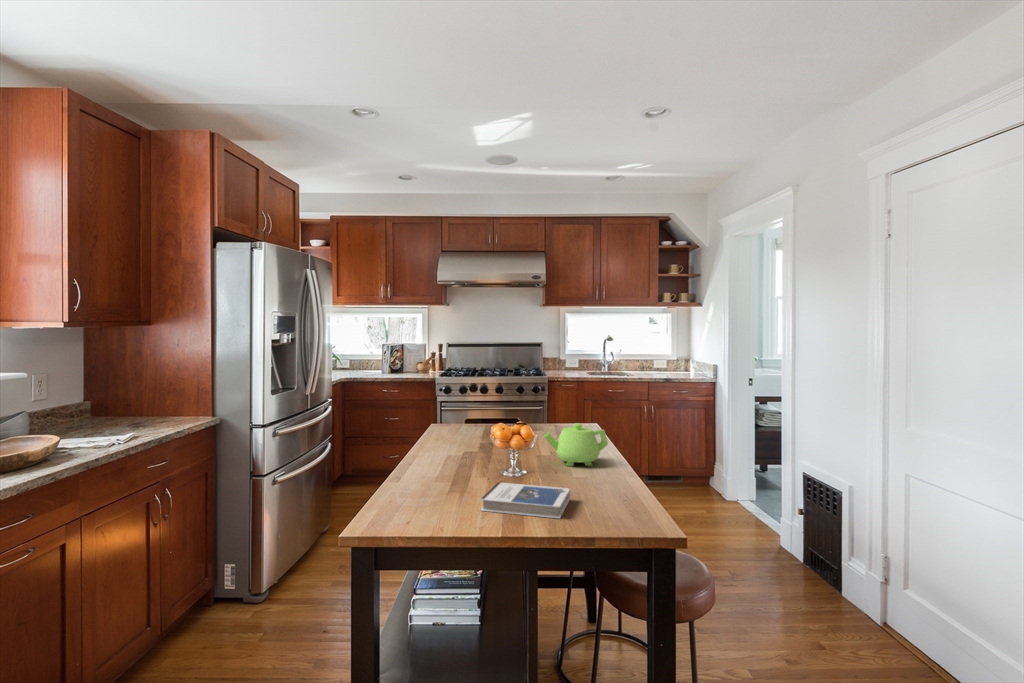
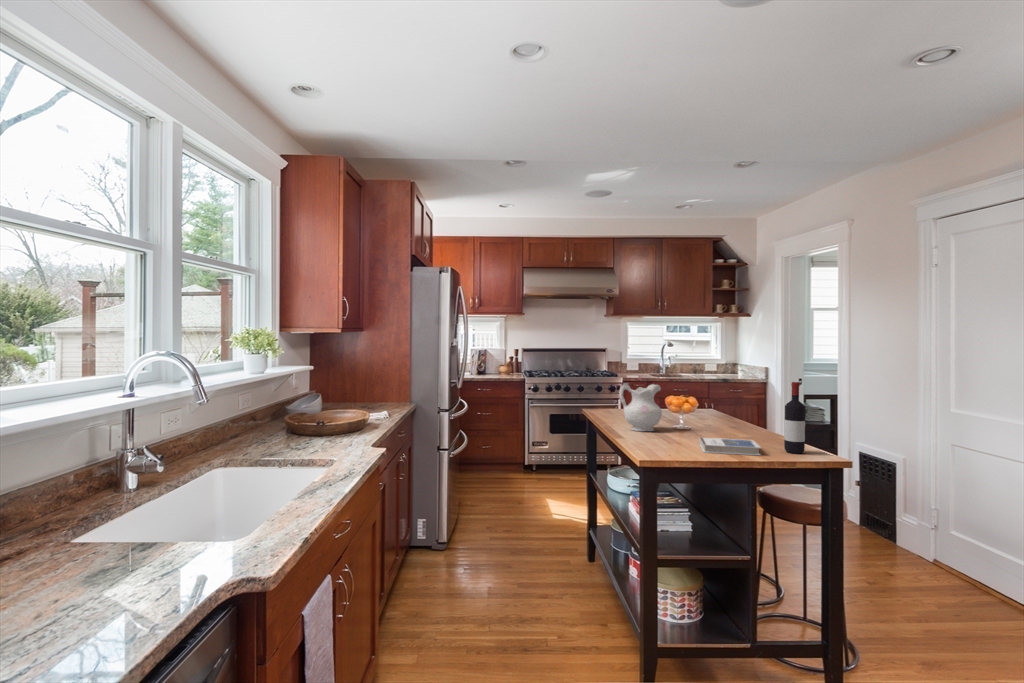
ceramic pitcher: none [433,396,489,463] -> present [619,383,662,431]
wine bottle: none [608,405,637,514] -> present [784,382,805,454]
teapot: present [544,423,608,466] -> none [703,403,750,433]

